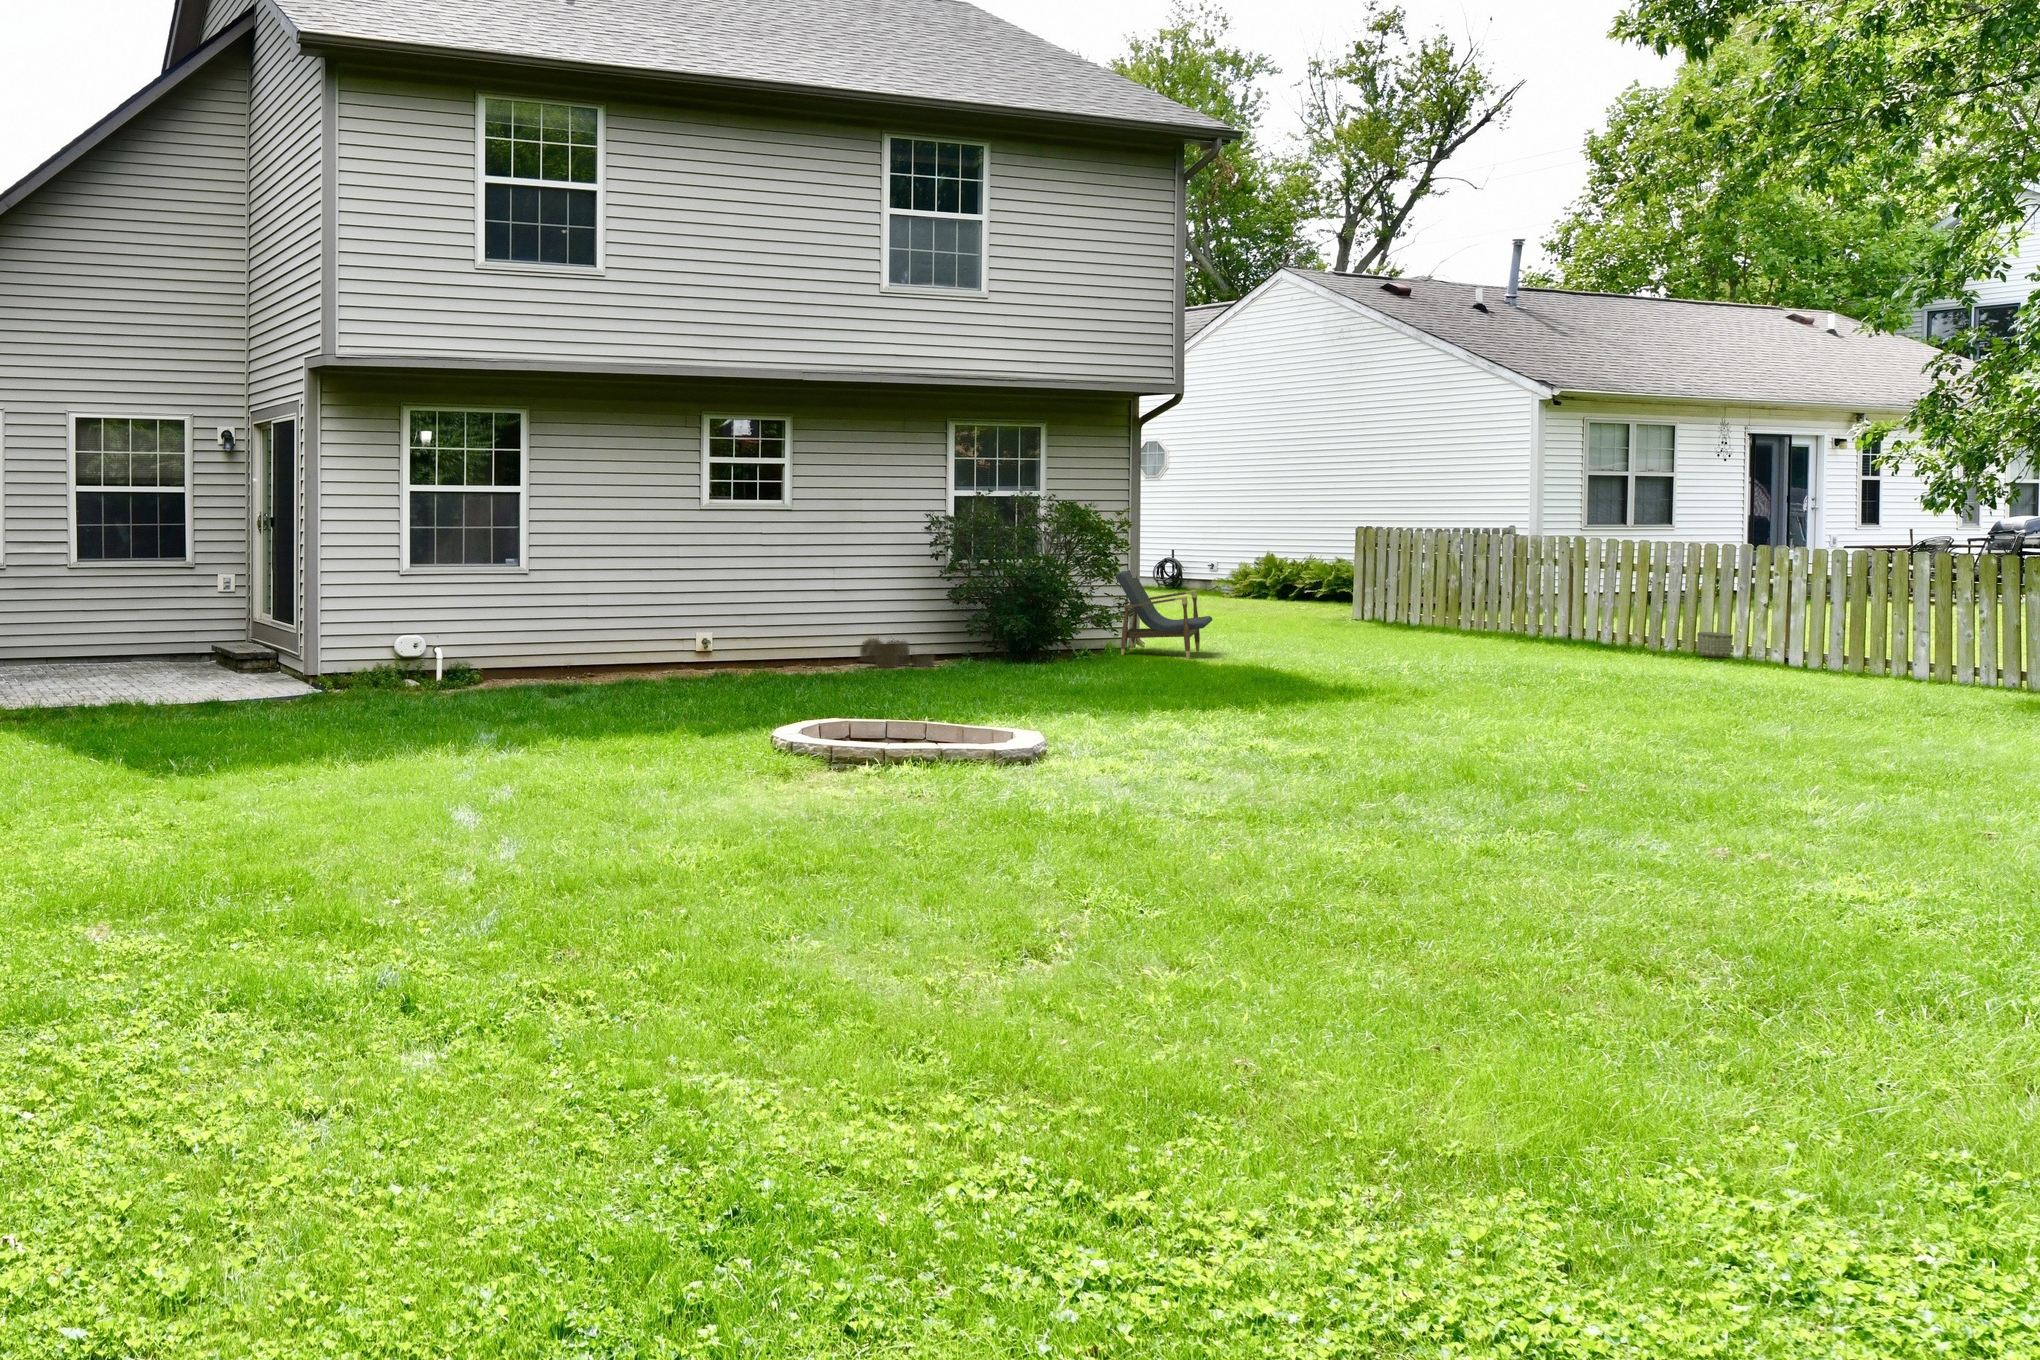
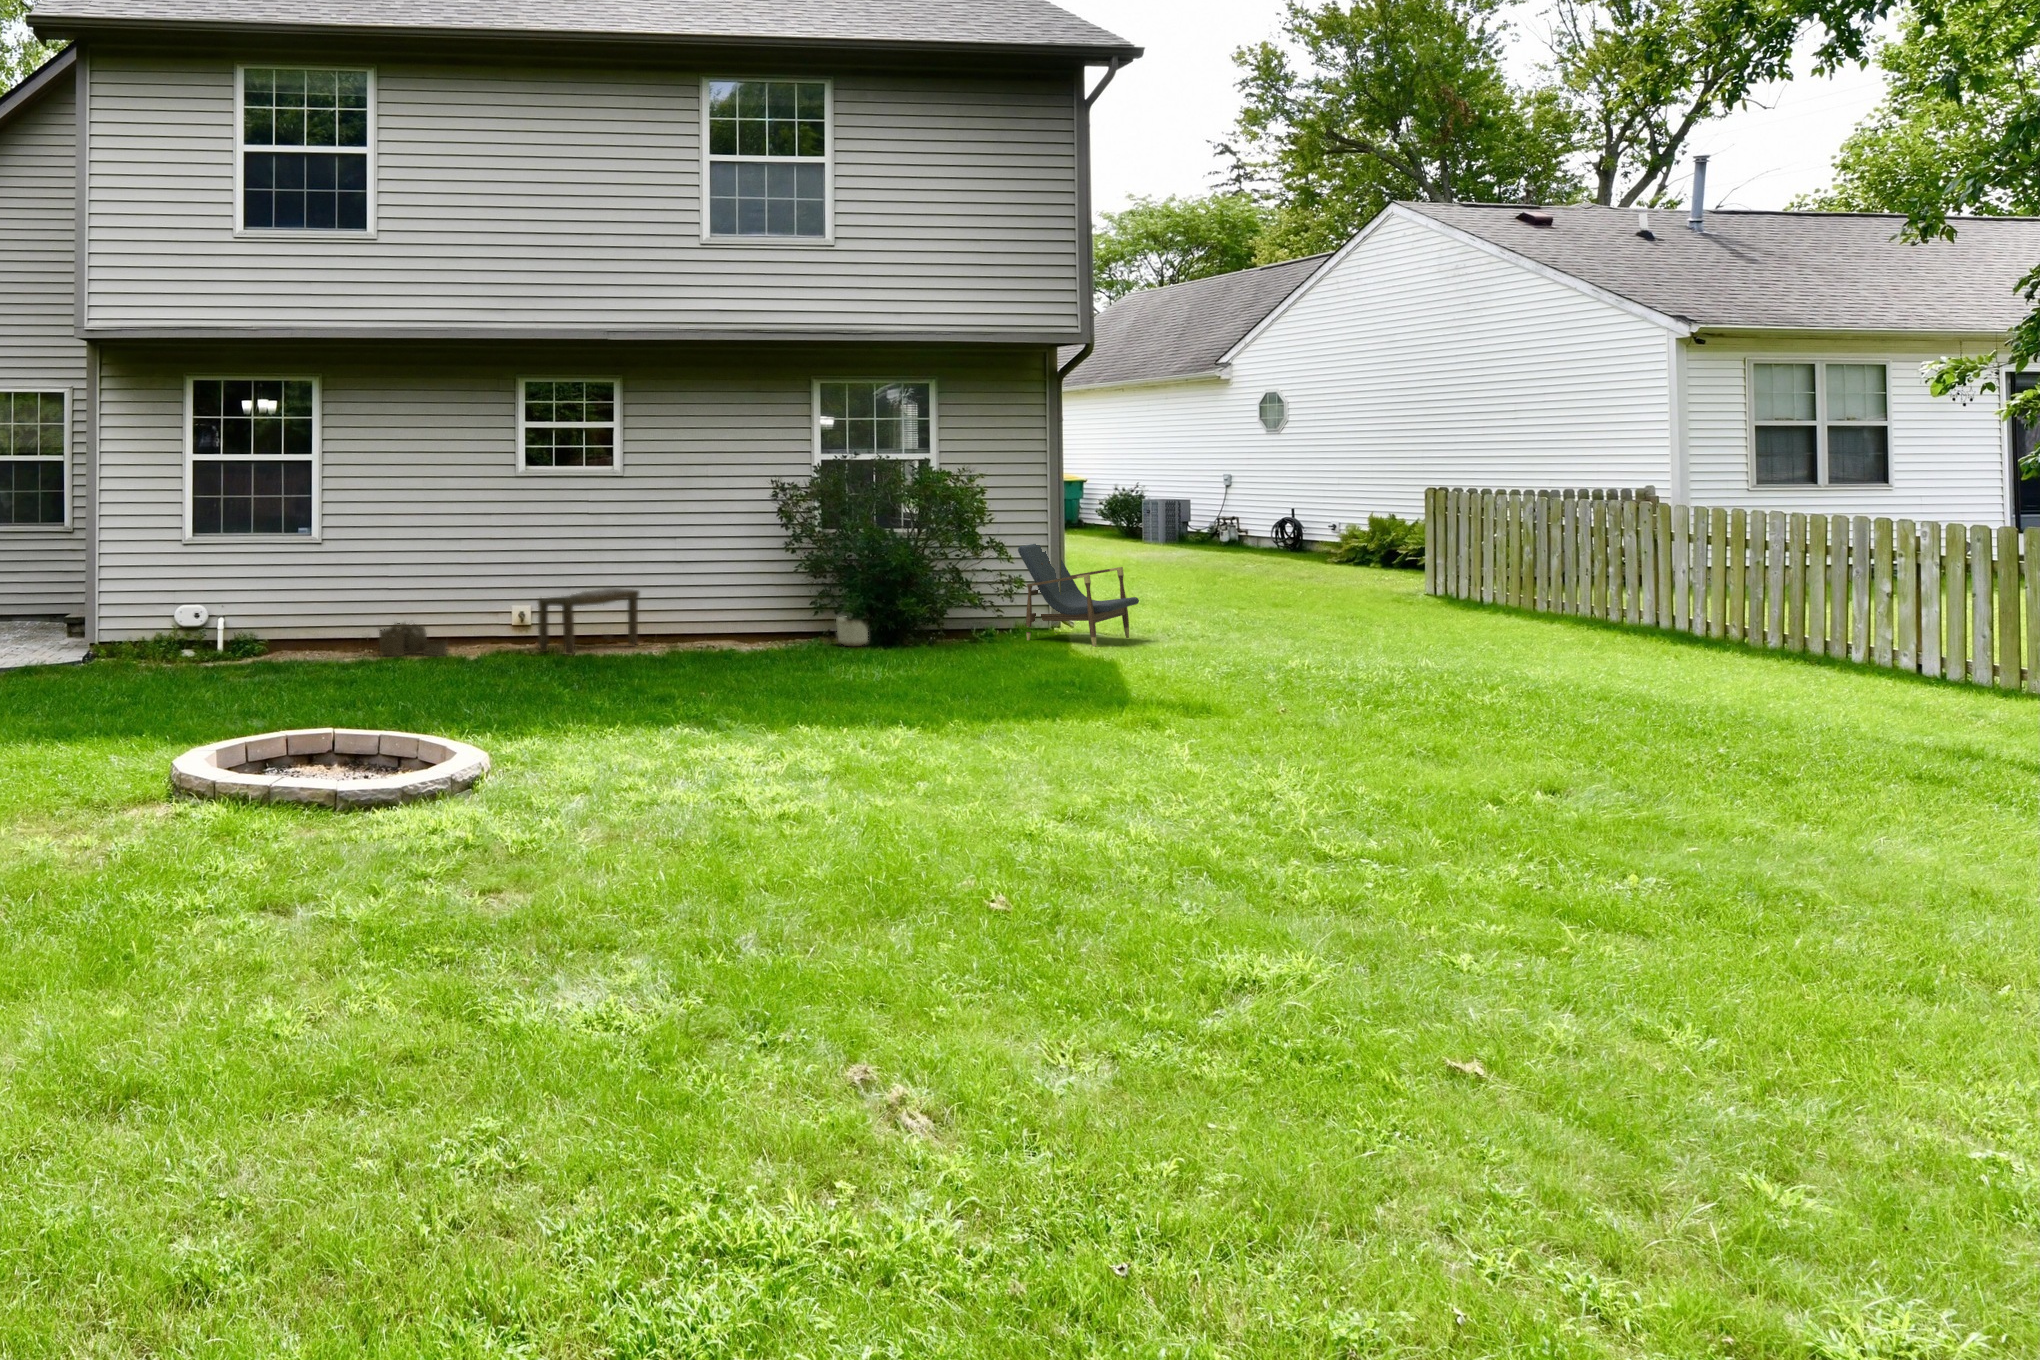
bench: none [739,614,820,677] -> present [538,588,639,655]
planter: present [1697,632,1733,658] -> present [836,617,868,647]
woven basket: present [860,638,934,668] -> present [379,623,448,657]

